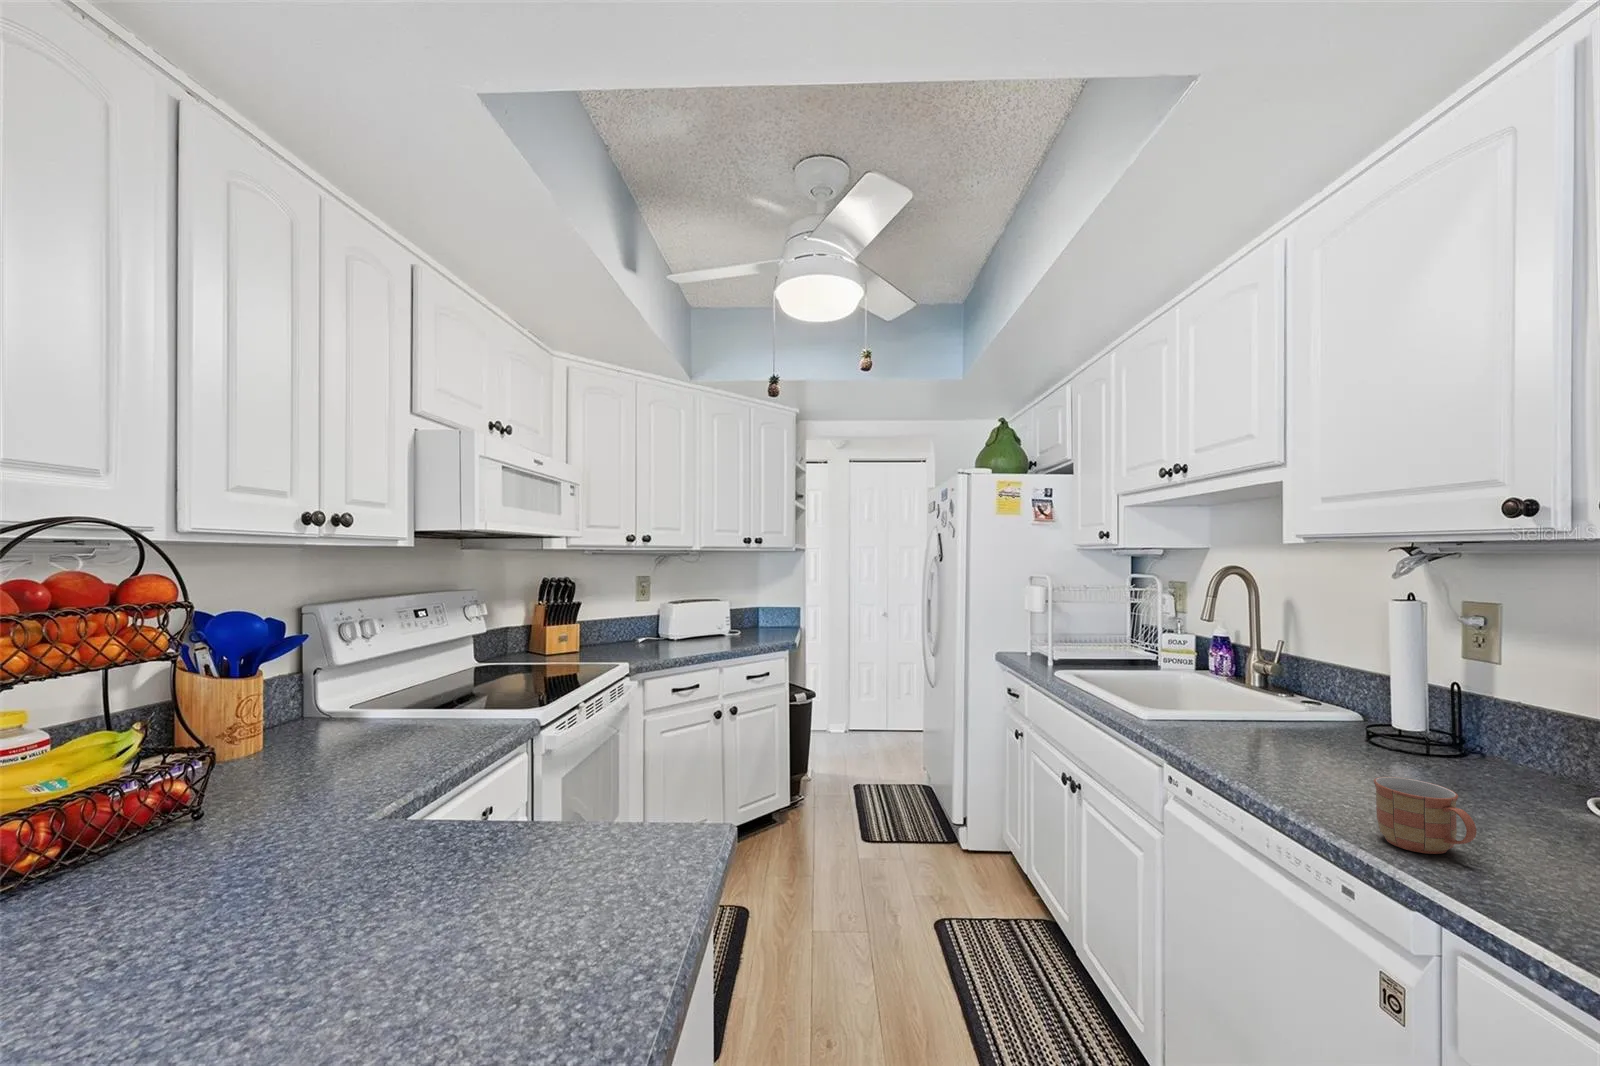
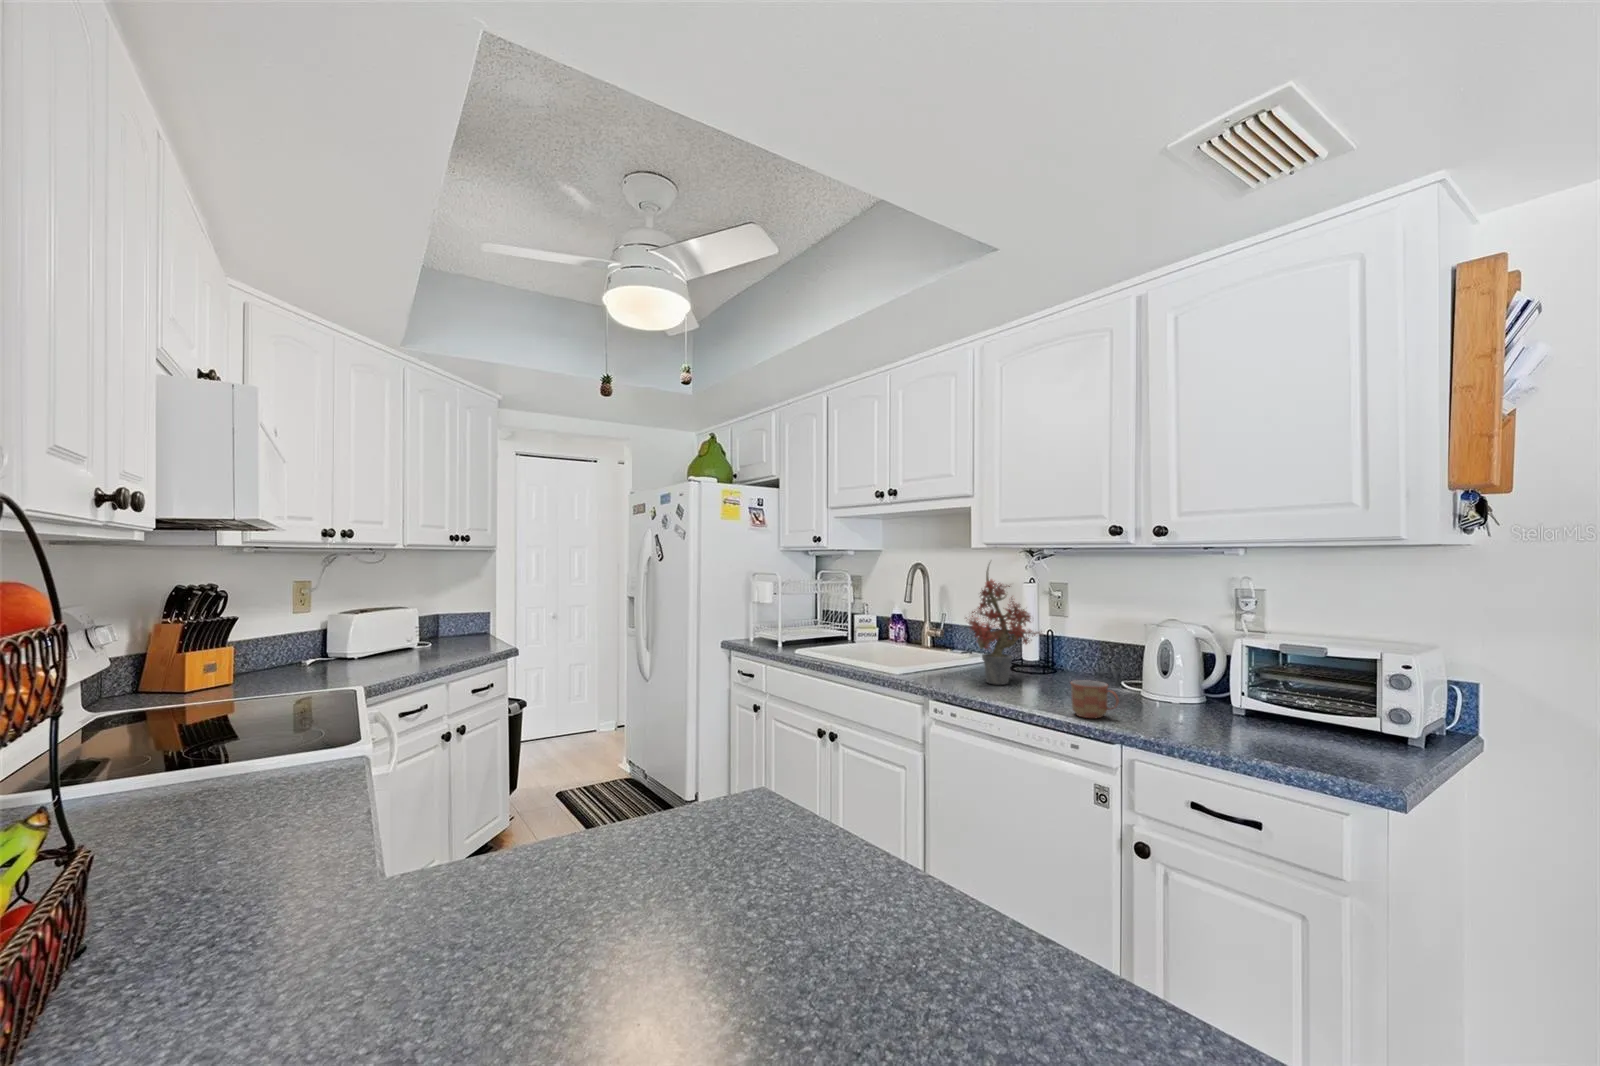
potted plant: none [1240,564,1397,760] -> present [969,567,1042,685]

